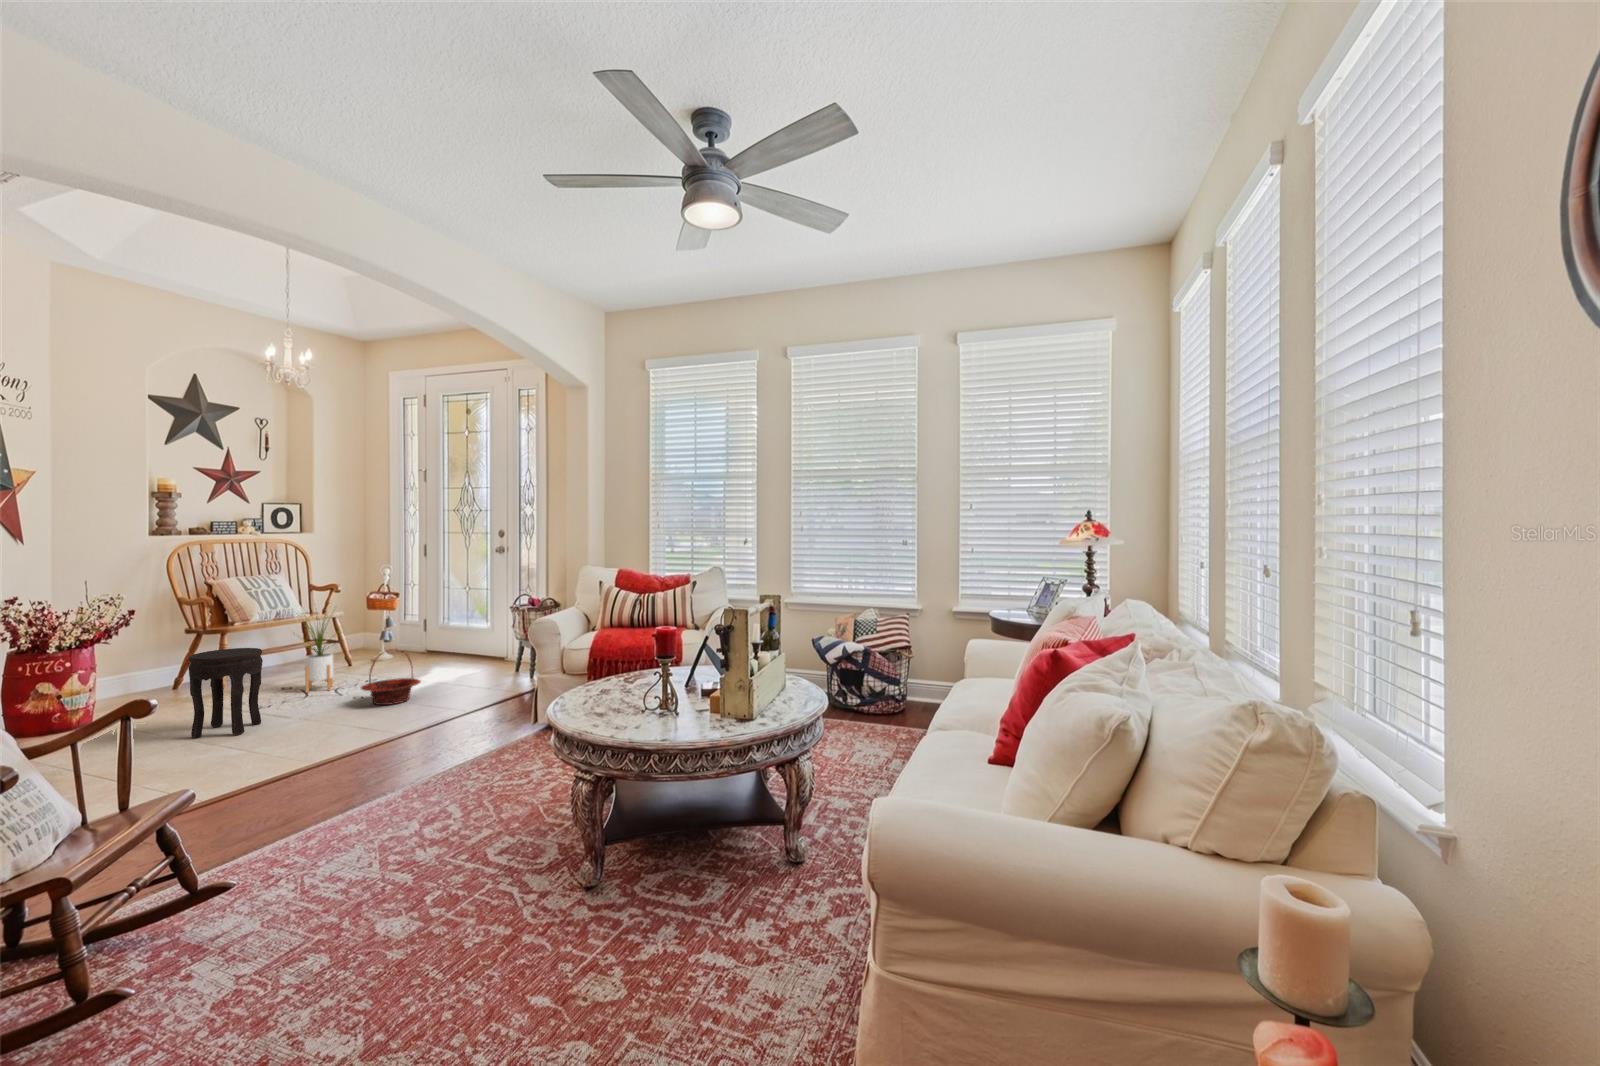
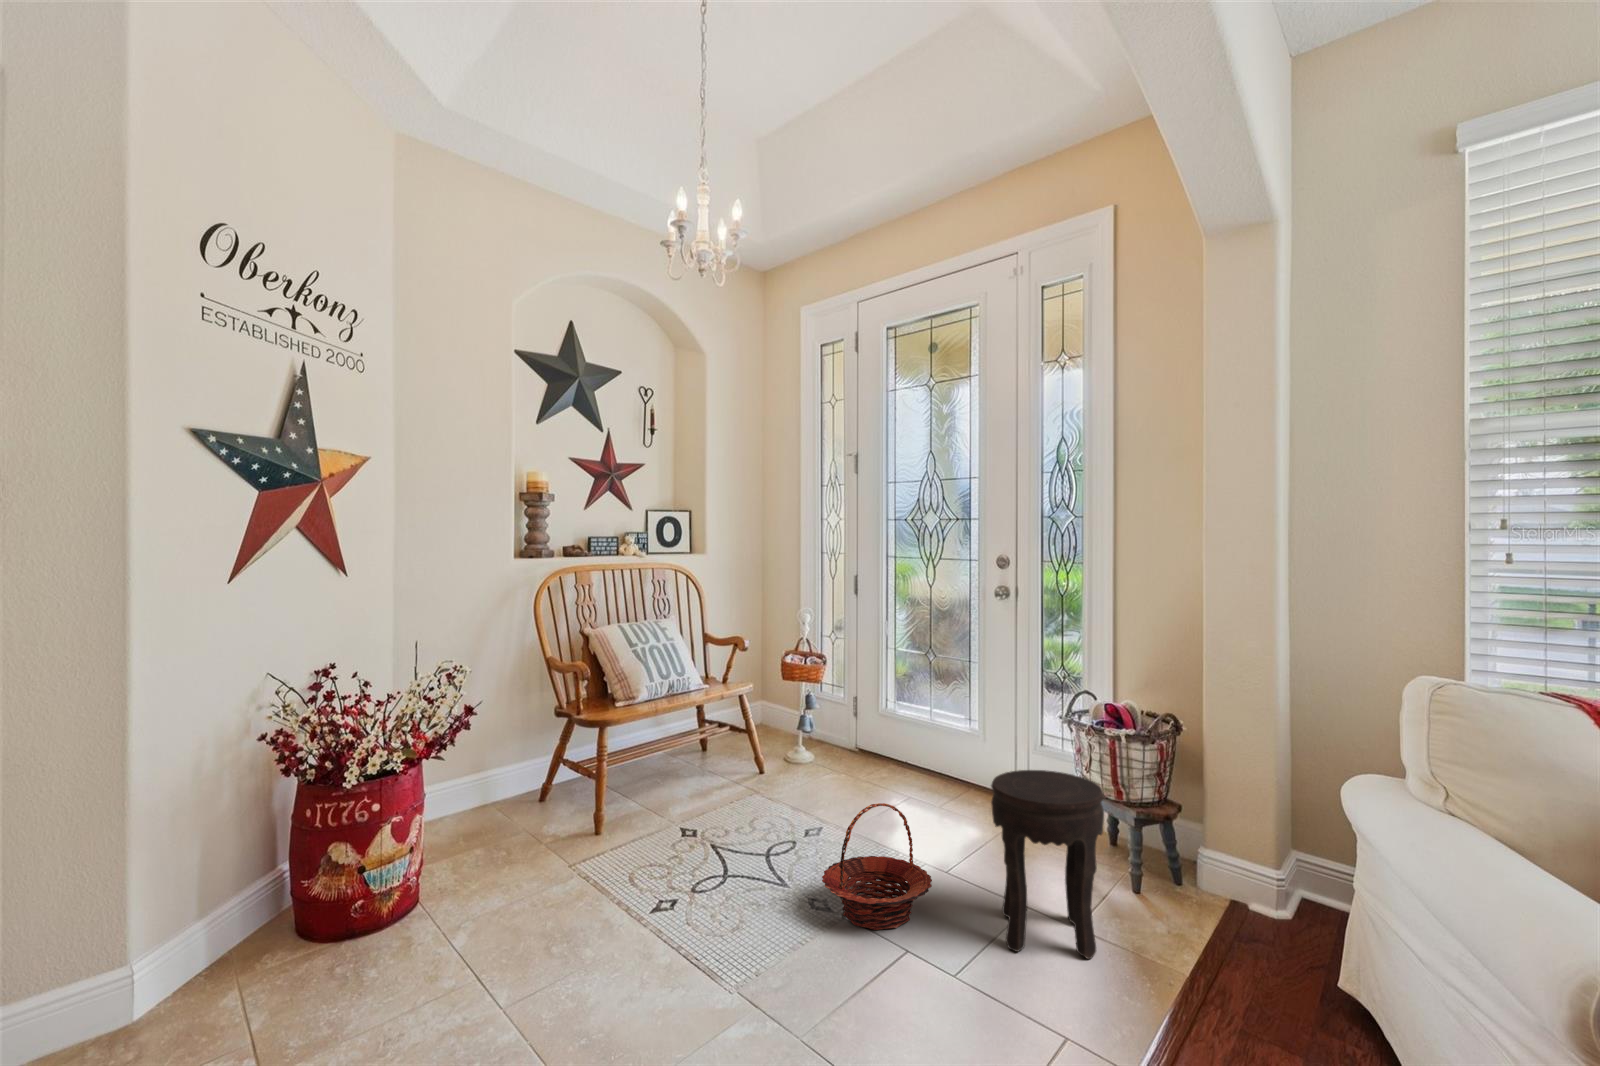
house plant: present [304,610,335,693] -> none [694,675,782,850]
side table: present [188,648,263,738] -> present [991,770,1104,959]

